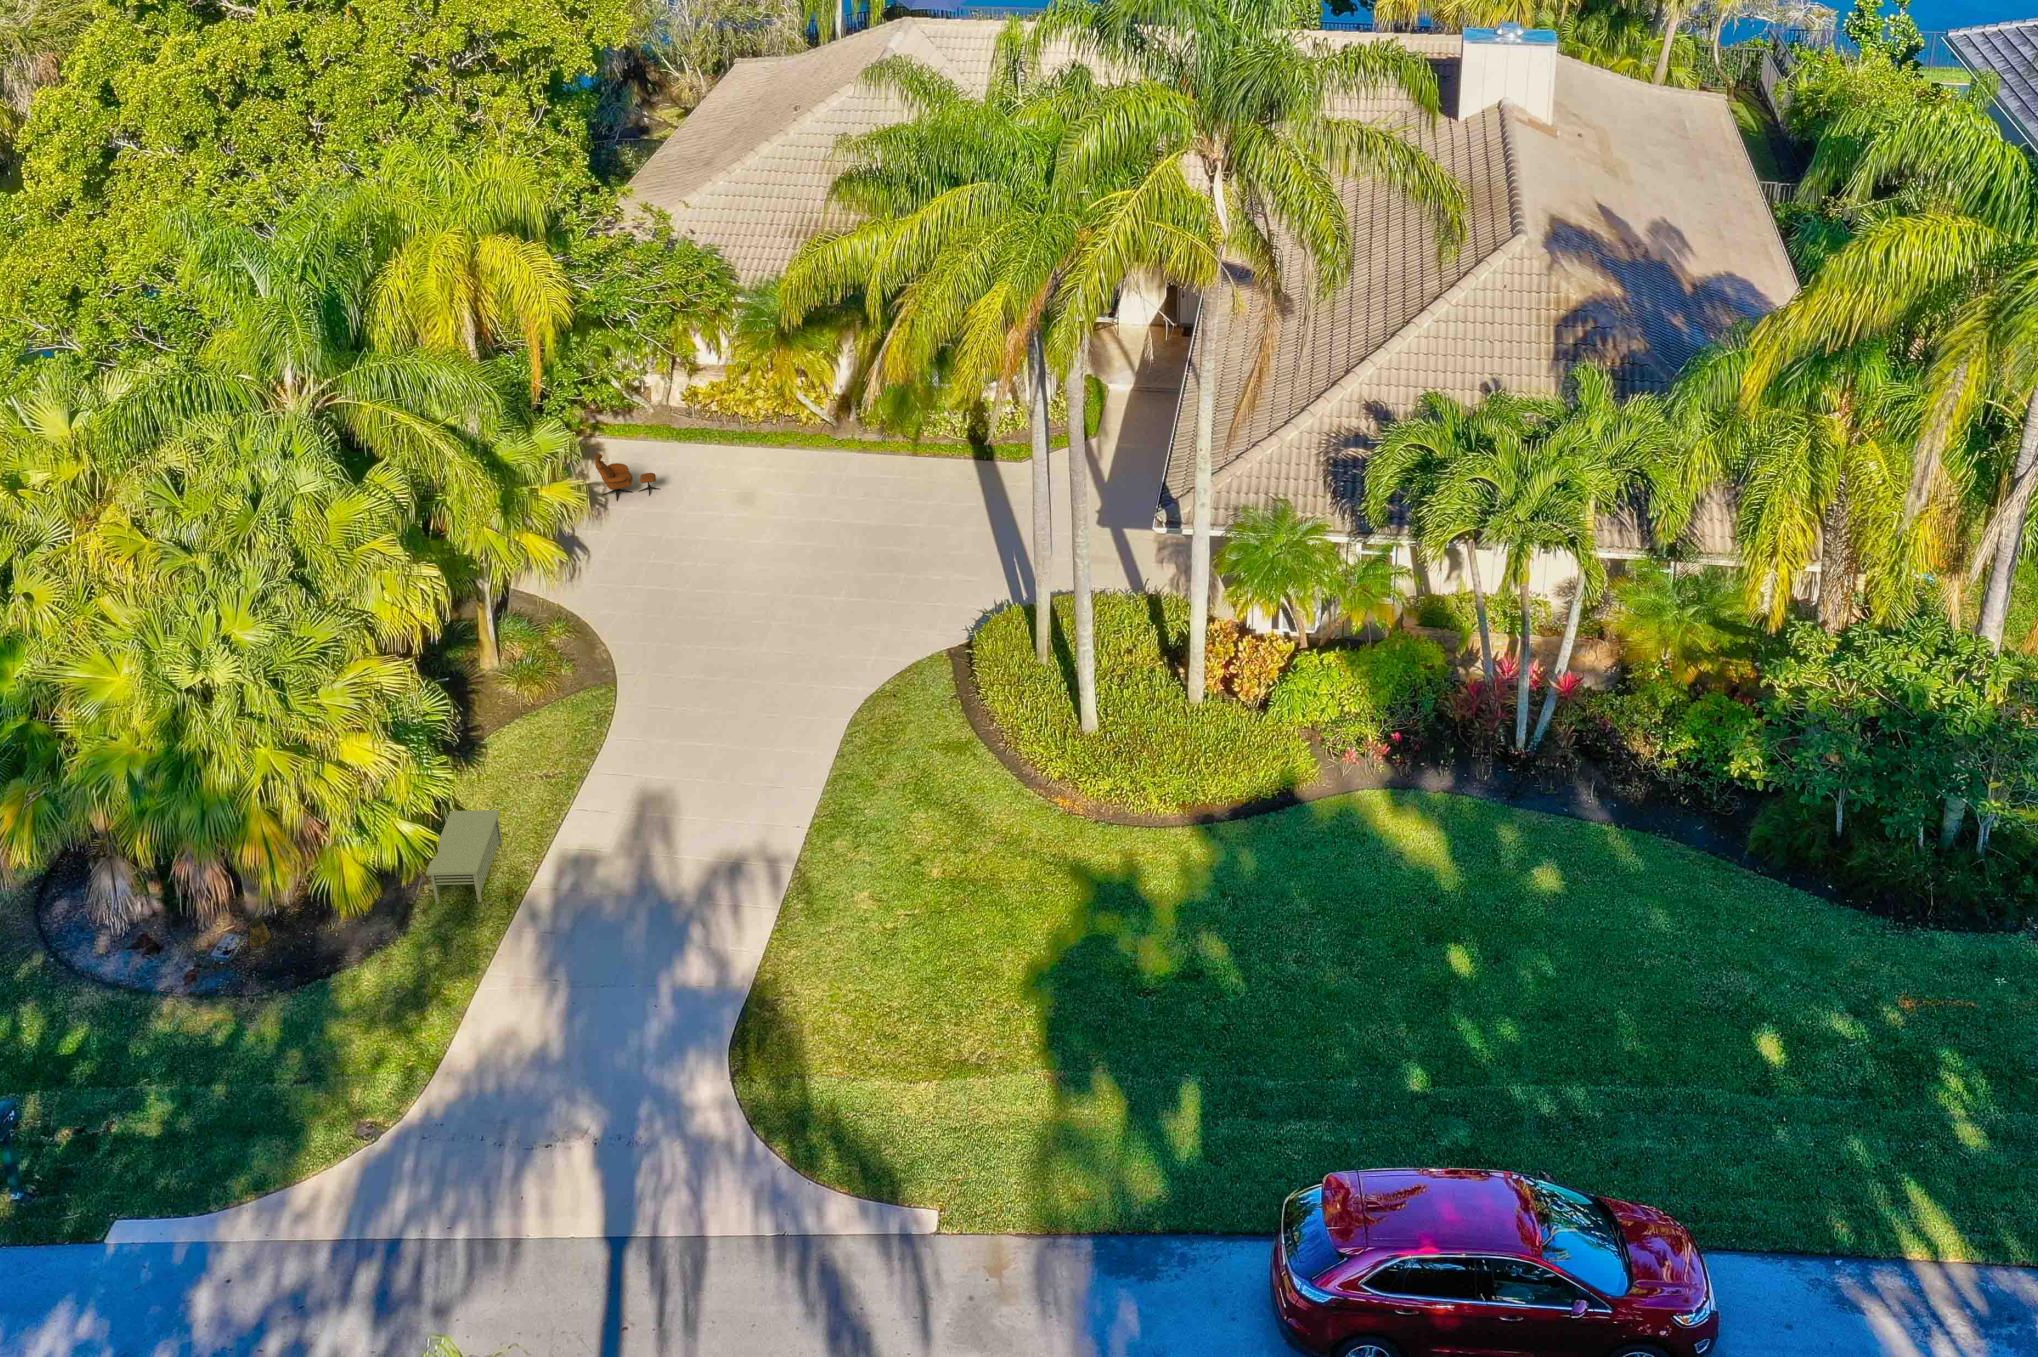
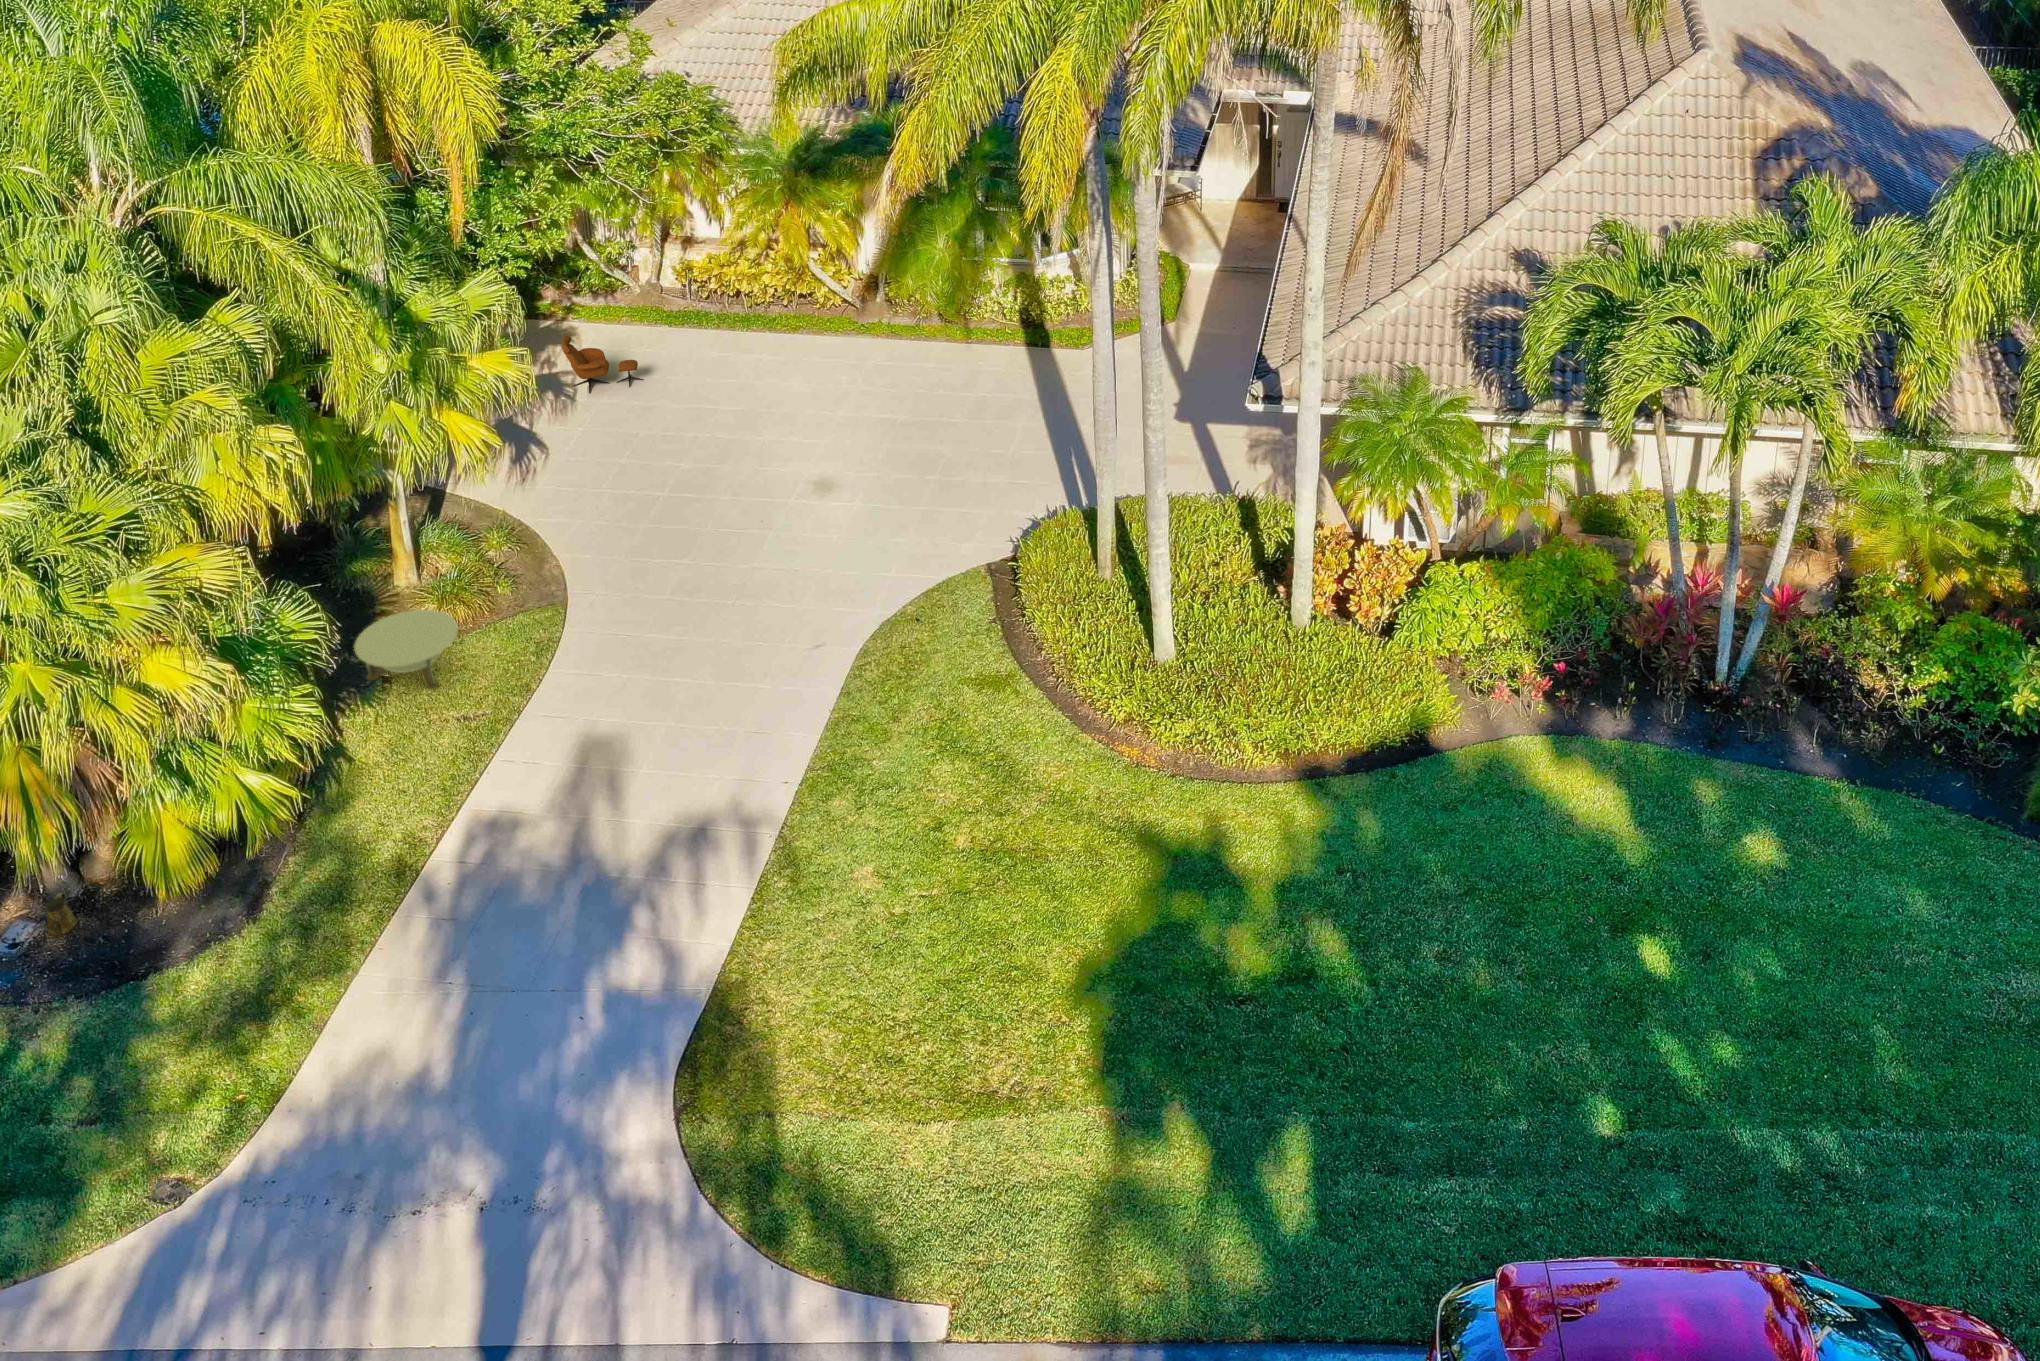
round table: none [457,689,537,754] -> present [354,610,458,690]
storage bench: present [426,810,502,903] -> none [285,759,398,879]

